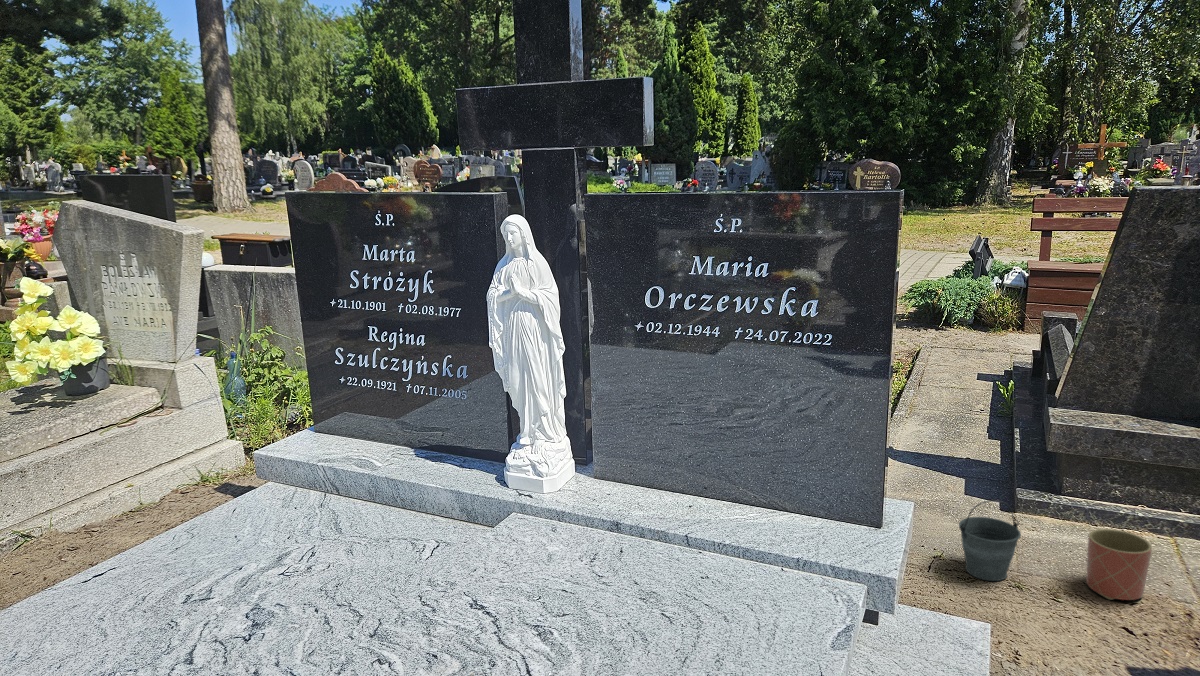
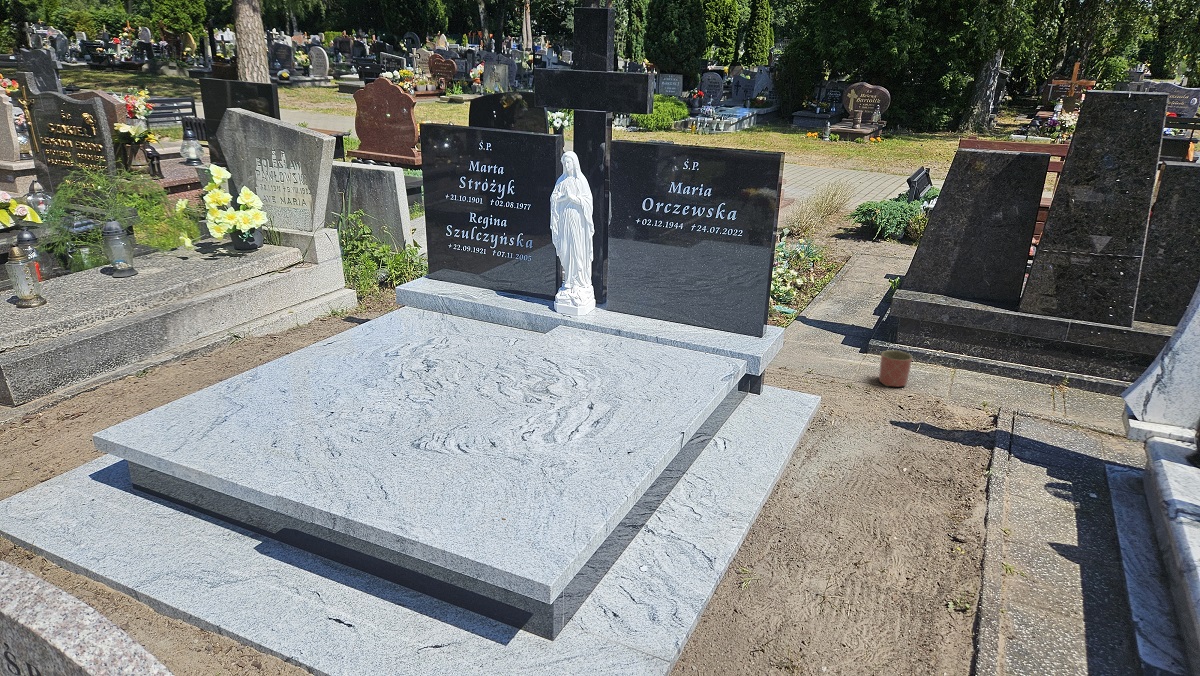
bucket: present [959,500,1021,581] -> none [813,332,847,377]

